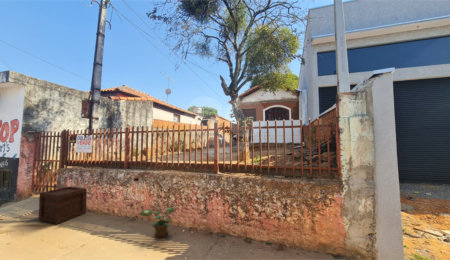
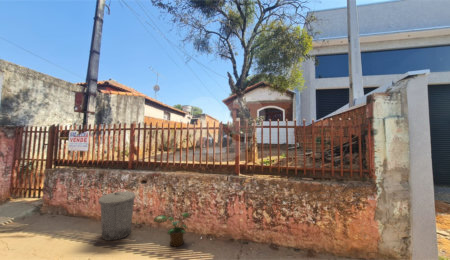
wooden crate: present [39,186,87,224] -> none [26,189,82,233]
trash can: none [95,188,128,231] -> present [99,191,135,240]

